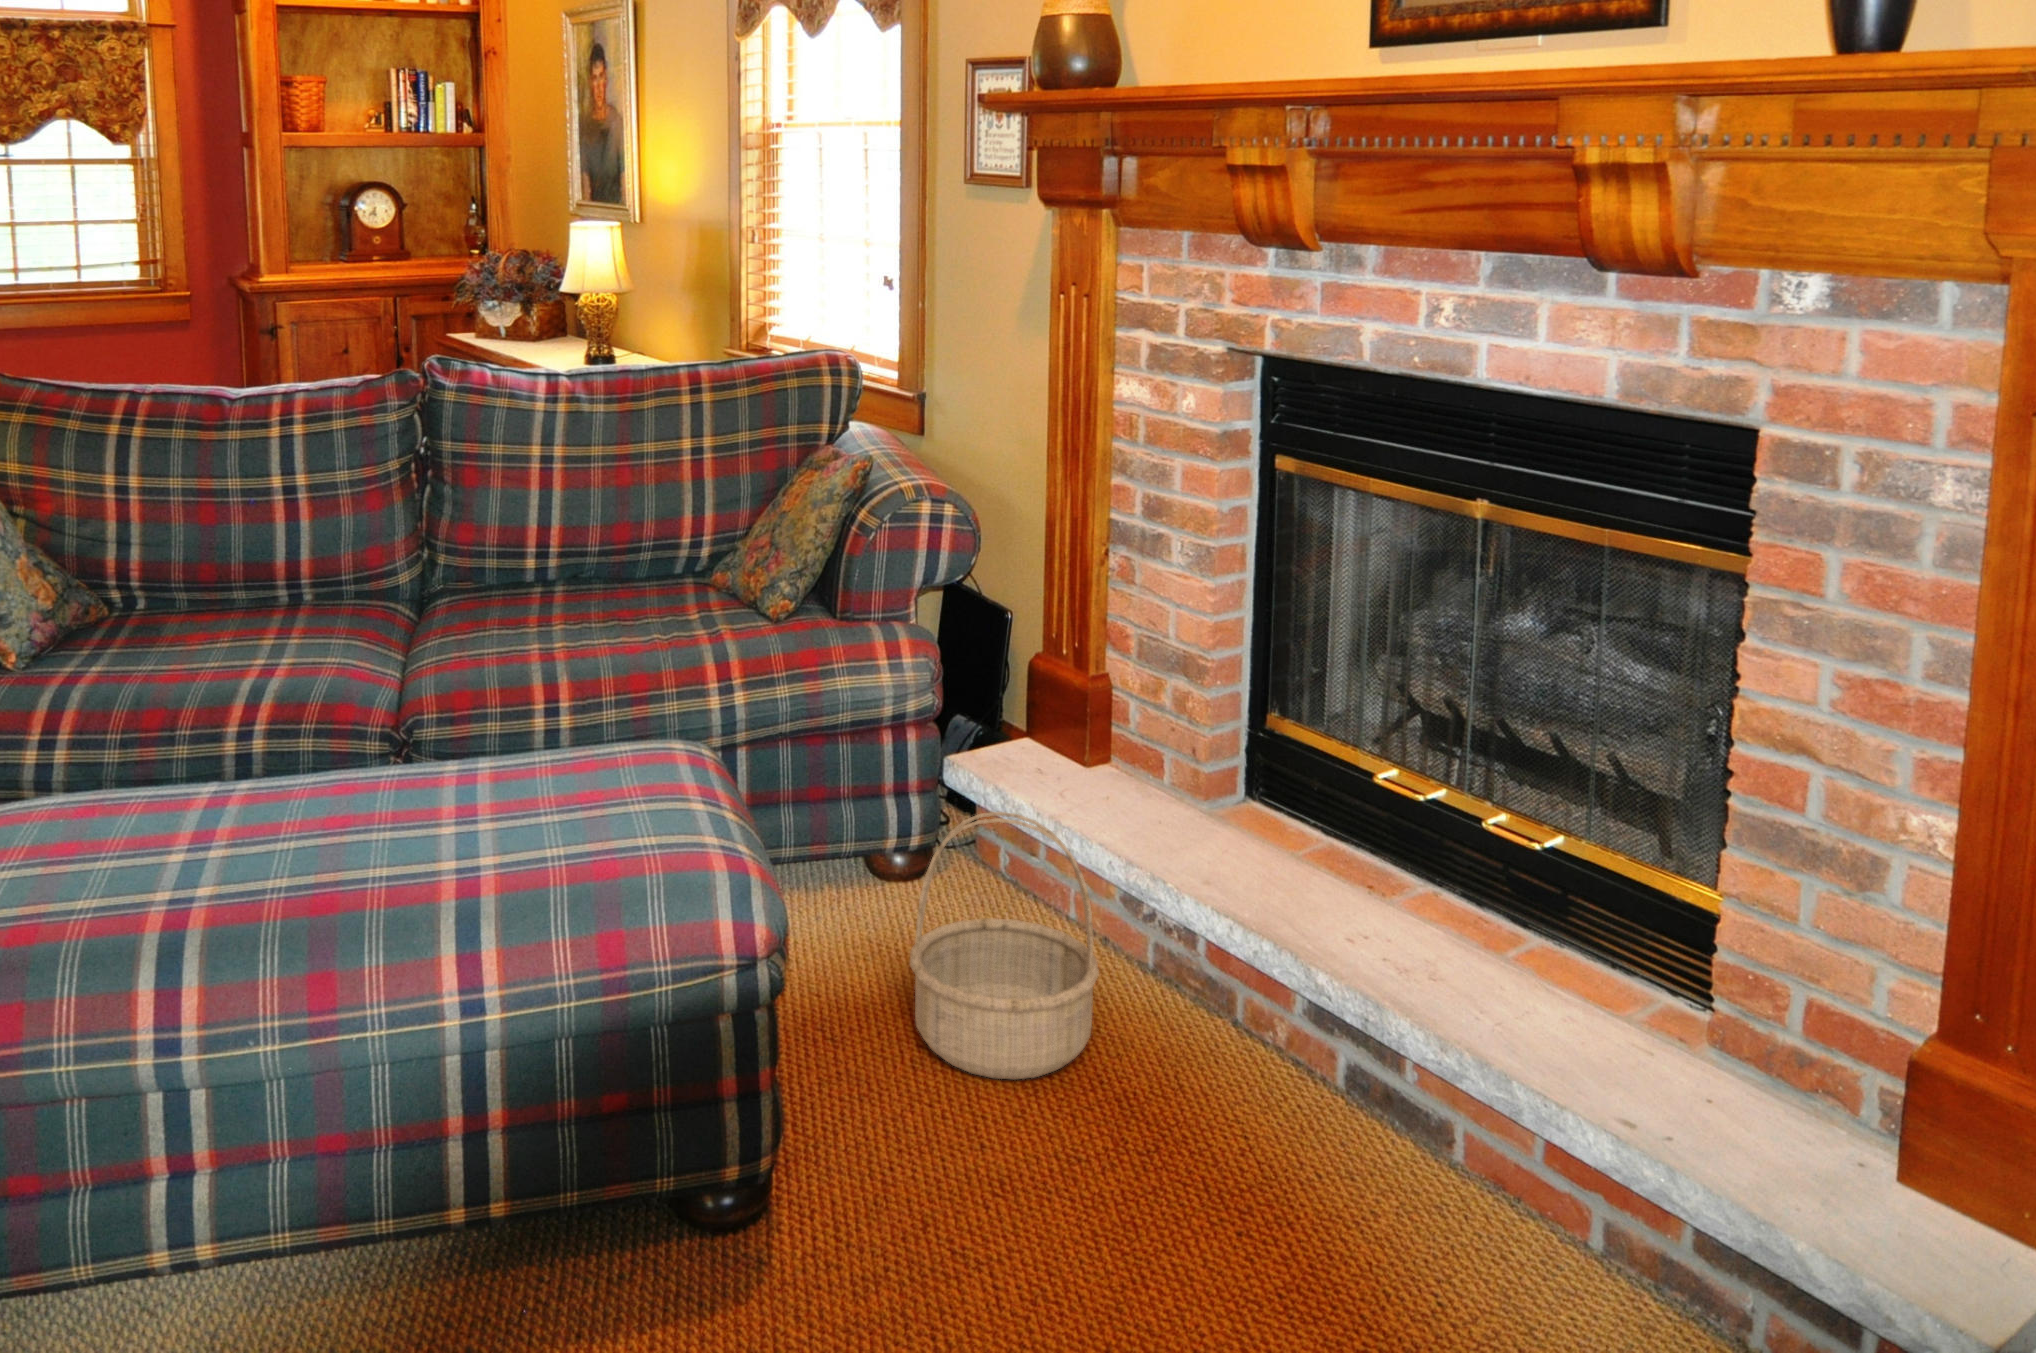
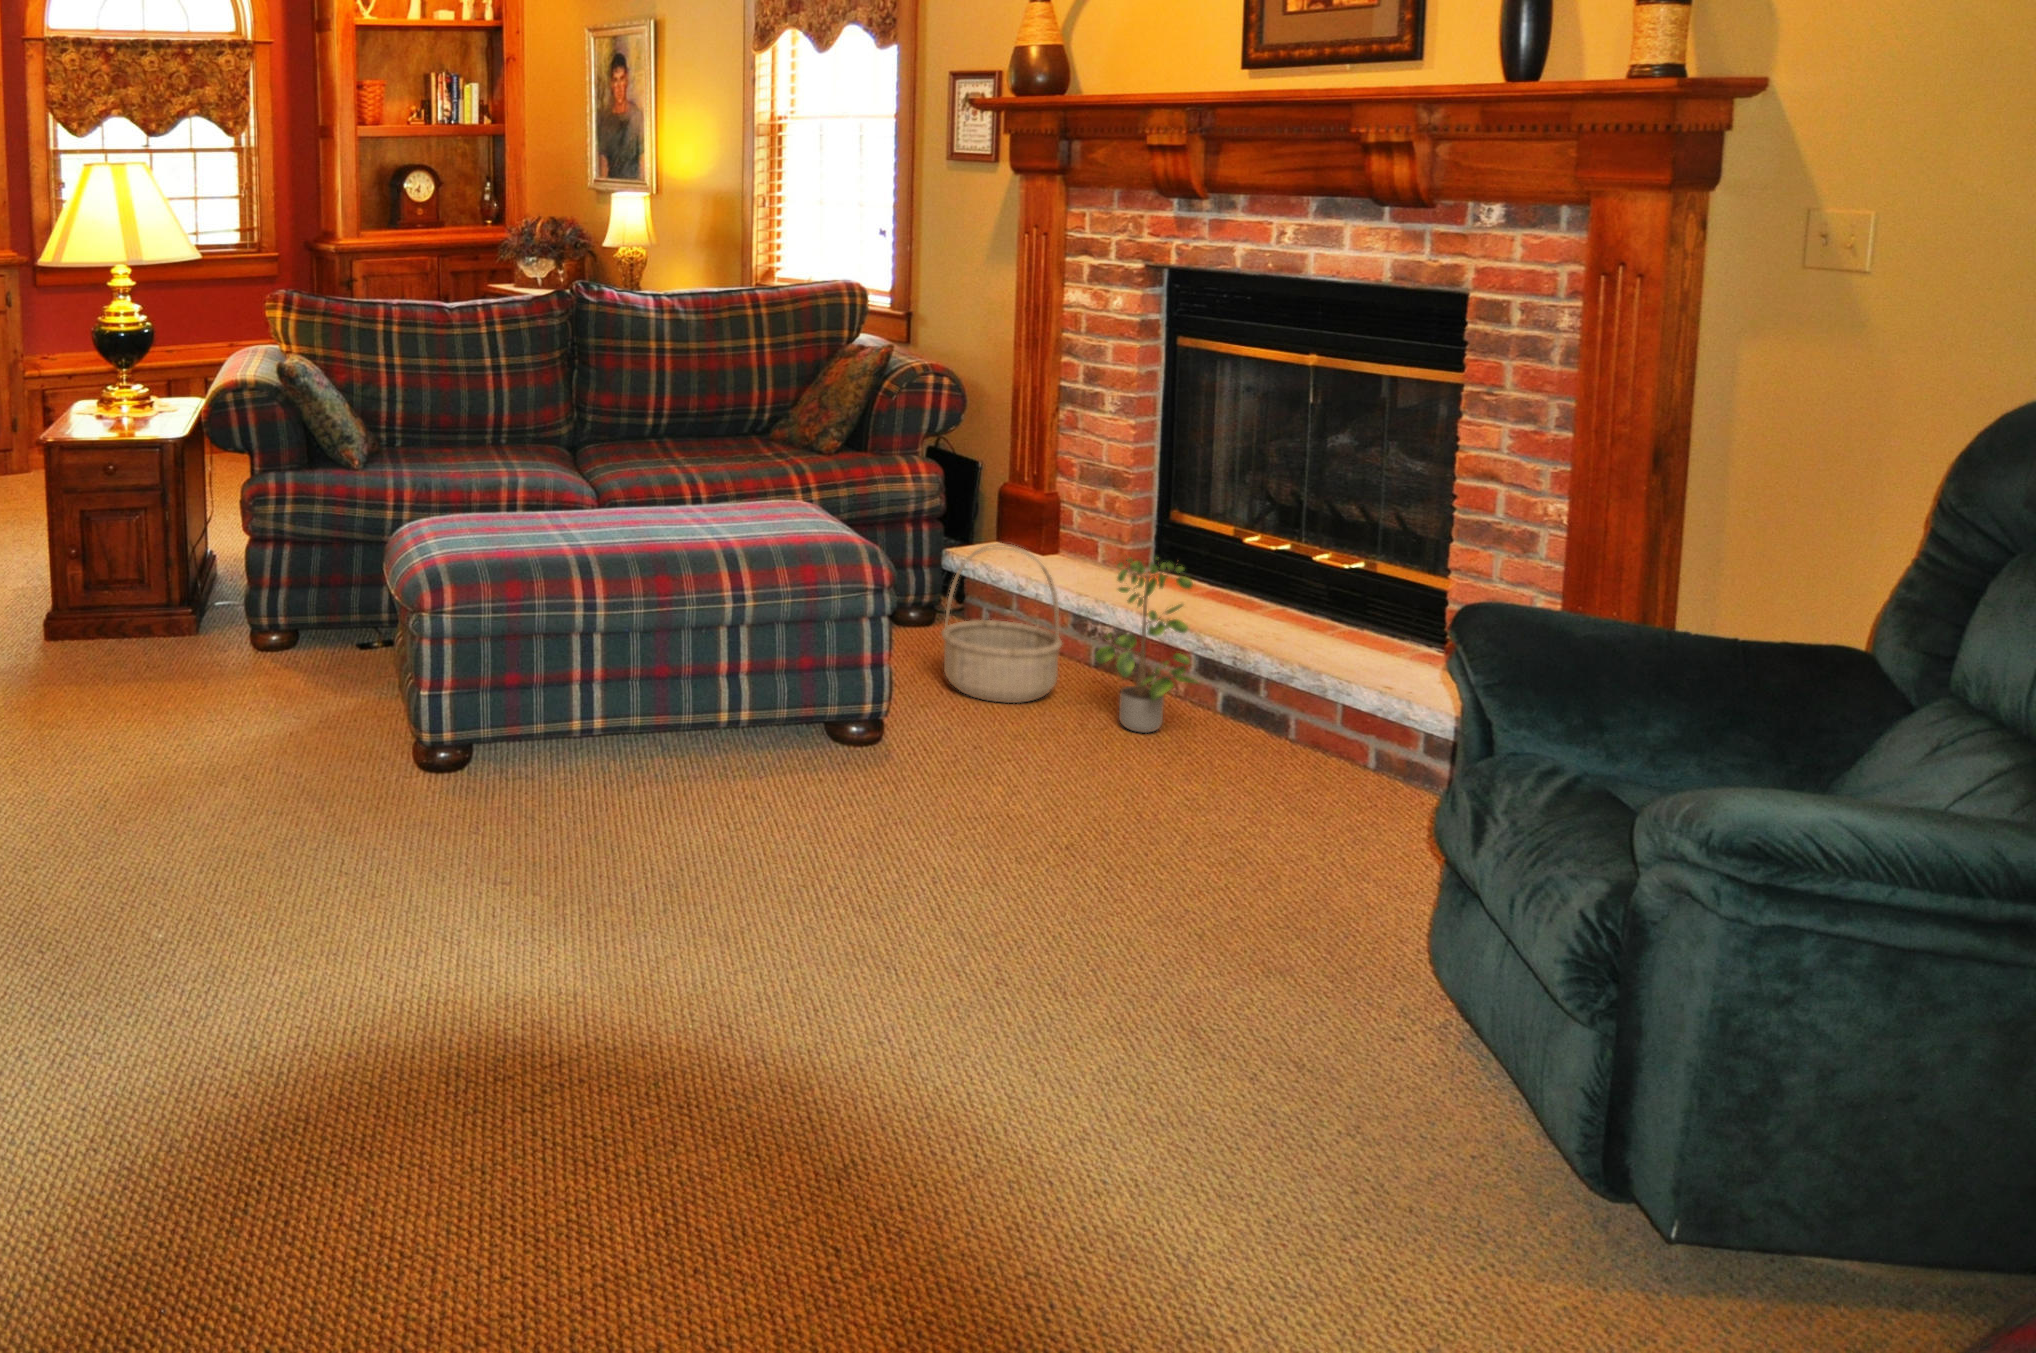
potted plant: none [1144,847,1320,1154] -> present [1095,557,1198,733]

